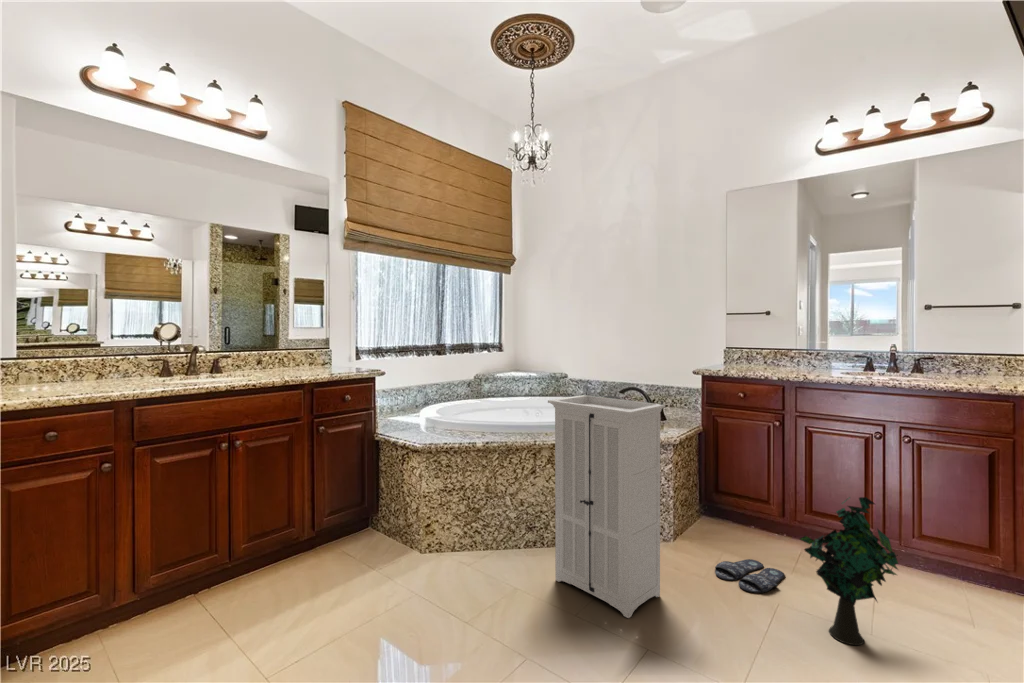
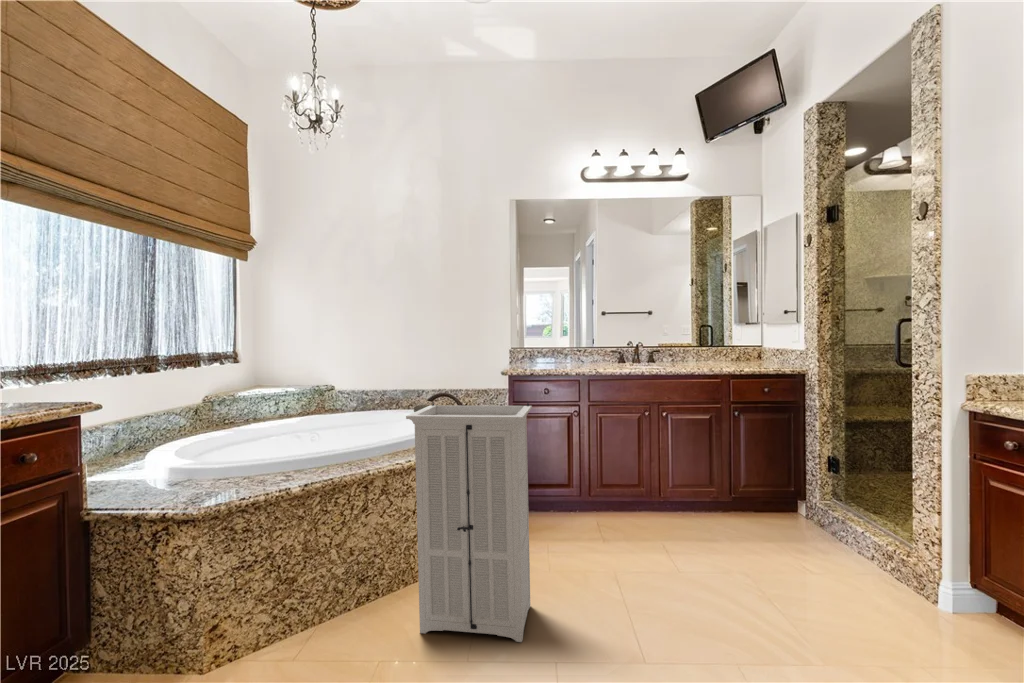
decorative plant: present [800,497,898,645] -> none [637,463,706,588]
slippers: present [715,559,785,593] -> none [553,541,607,572]

